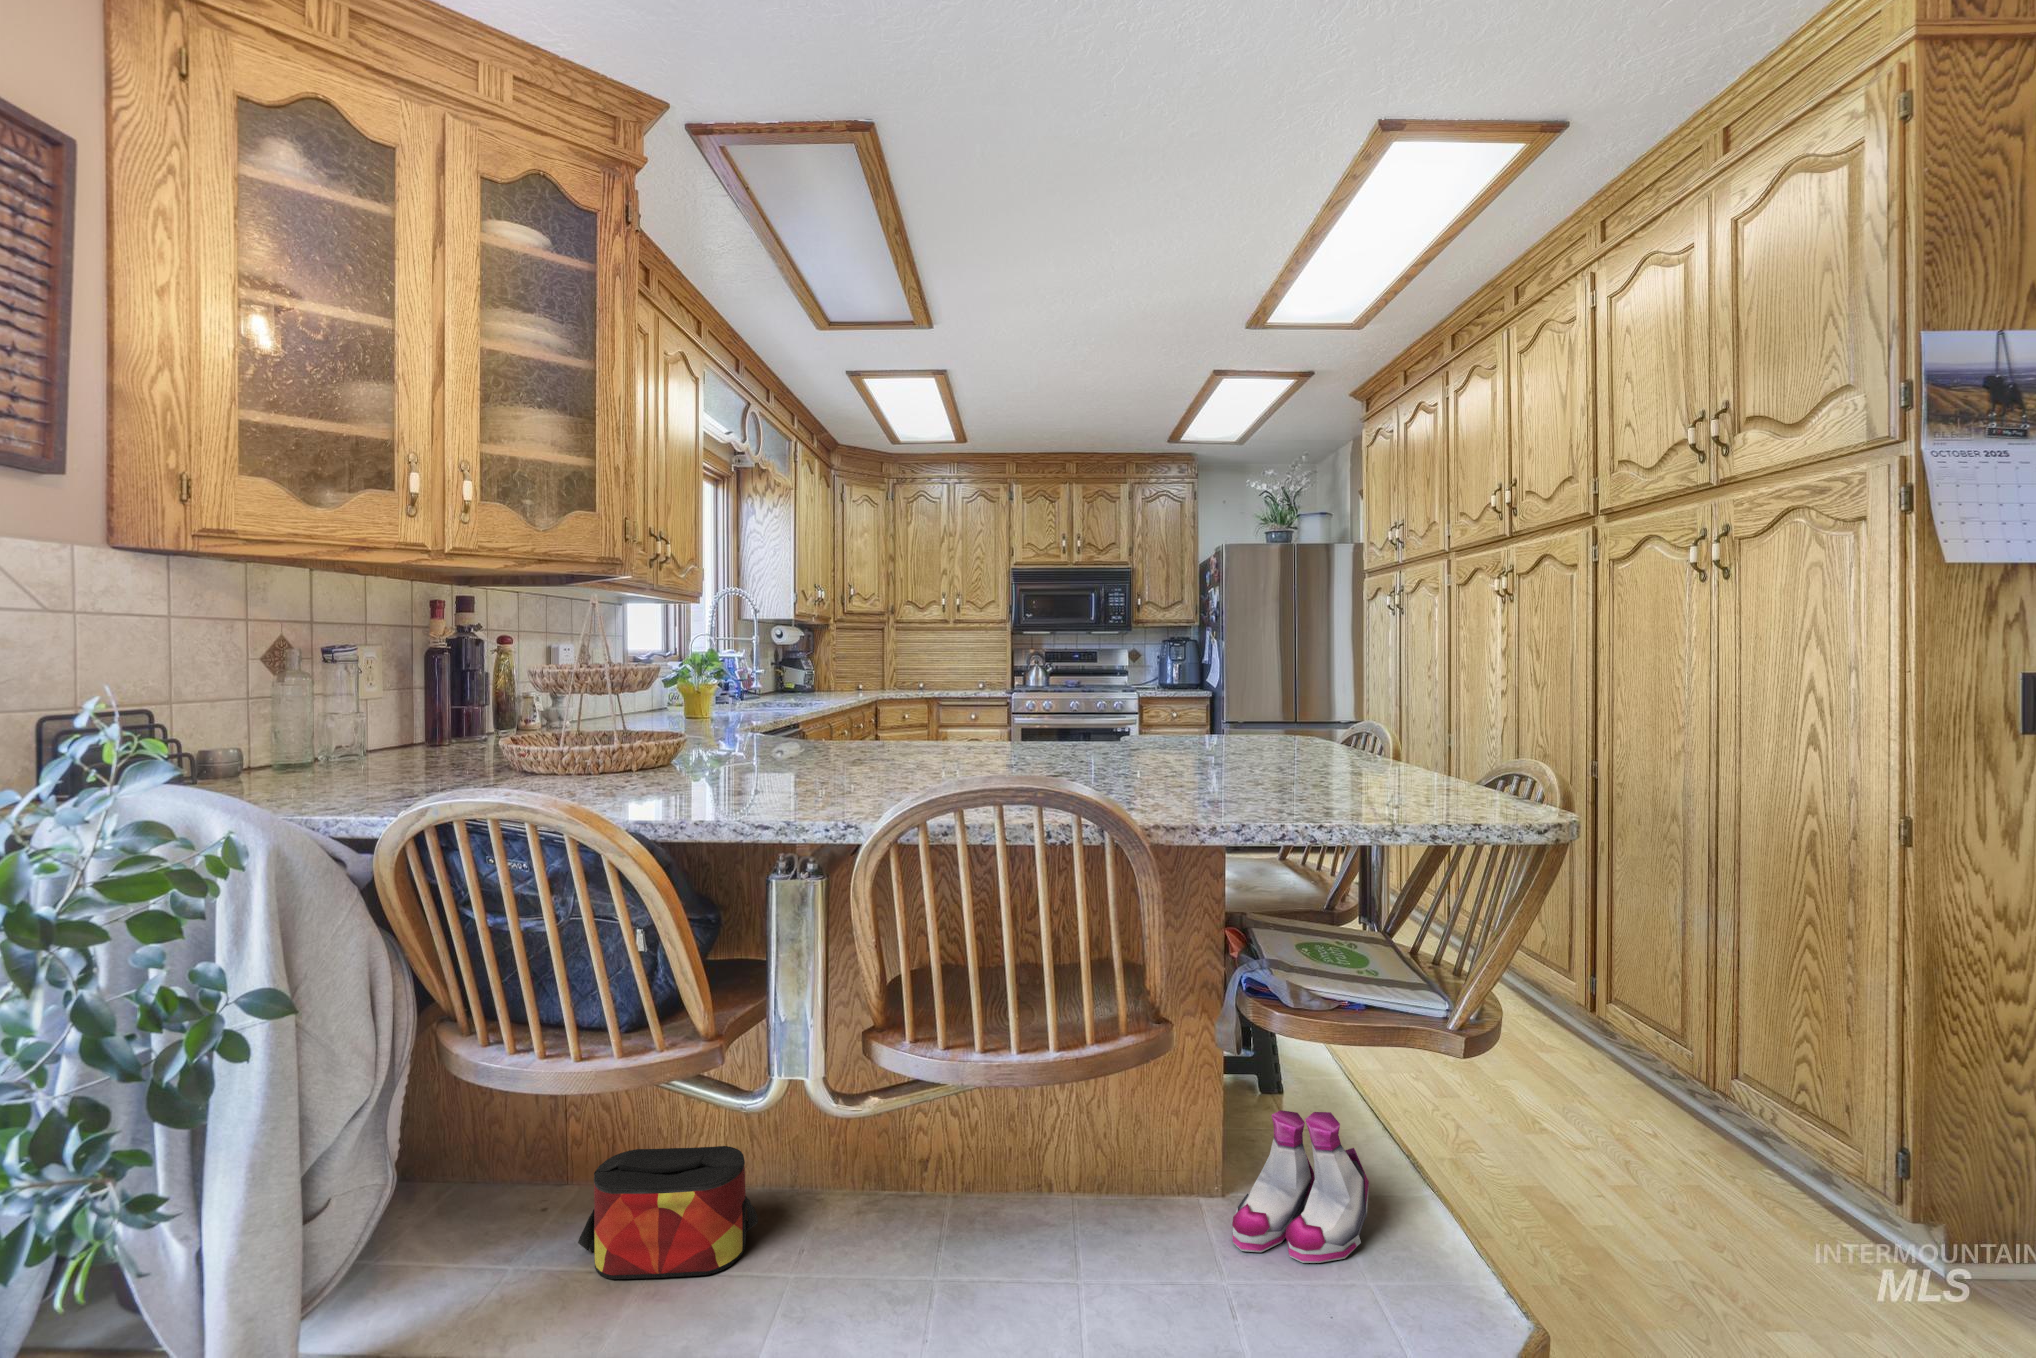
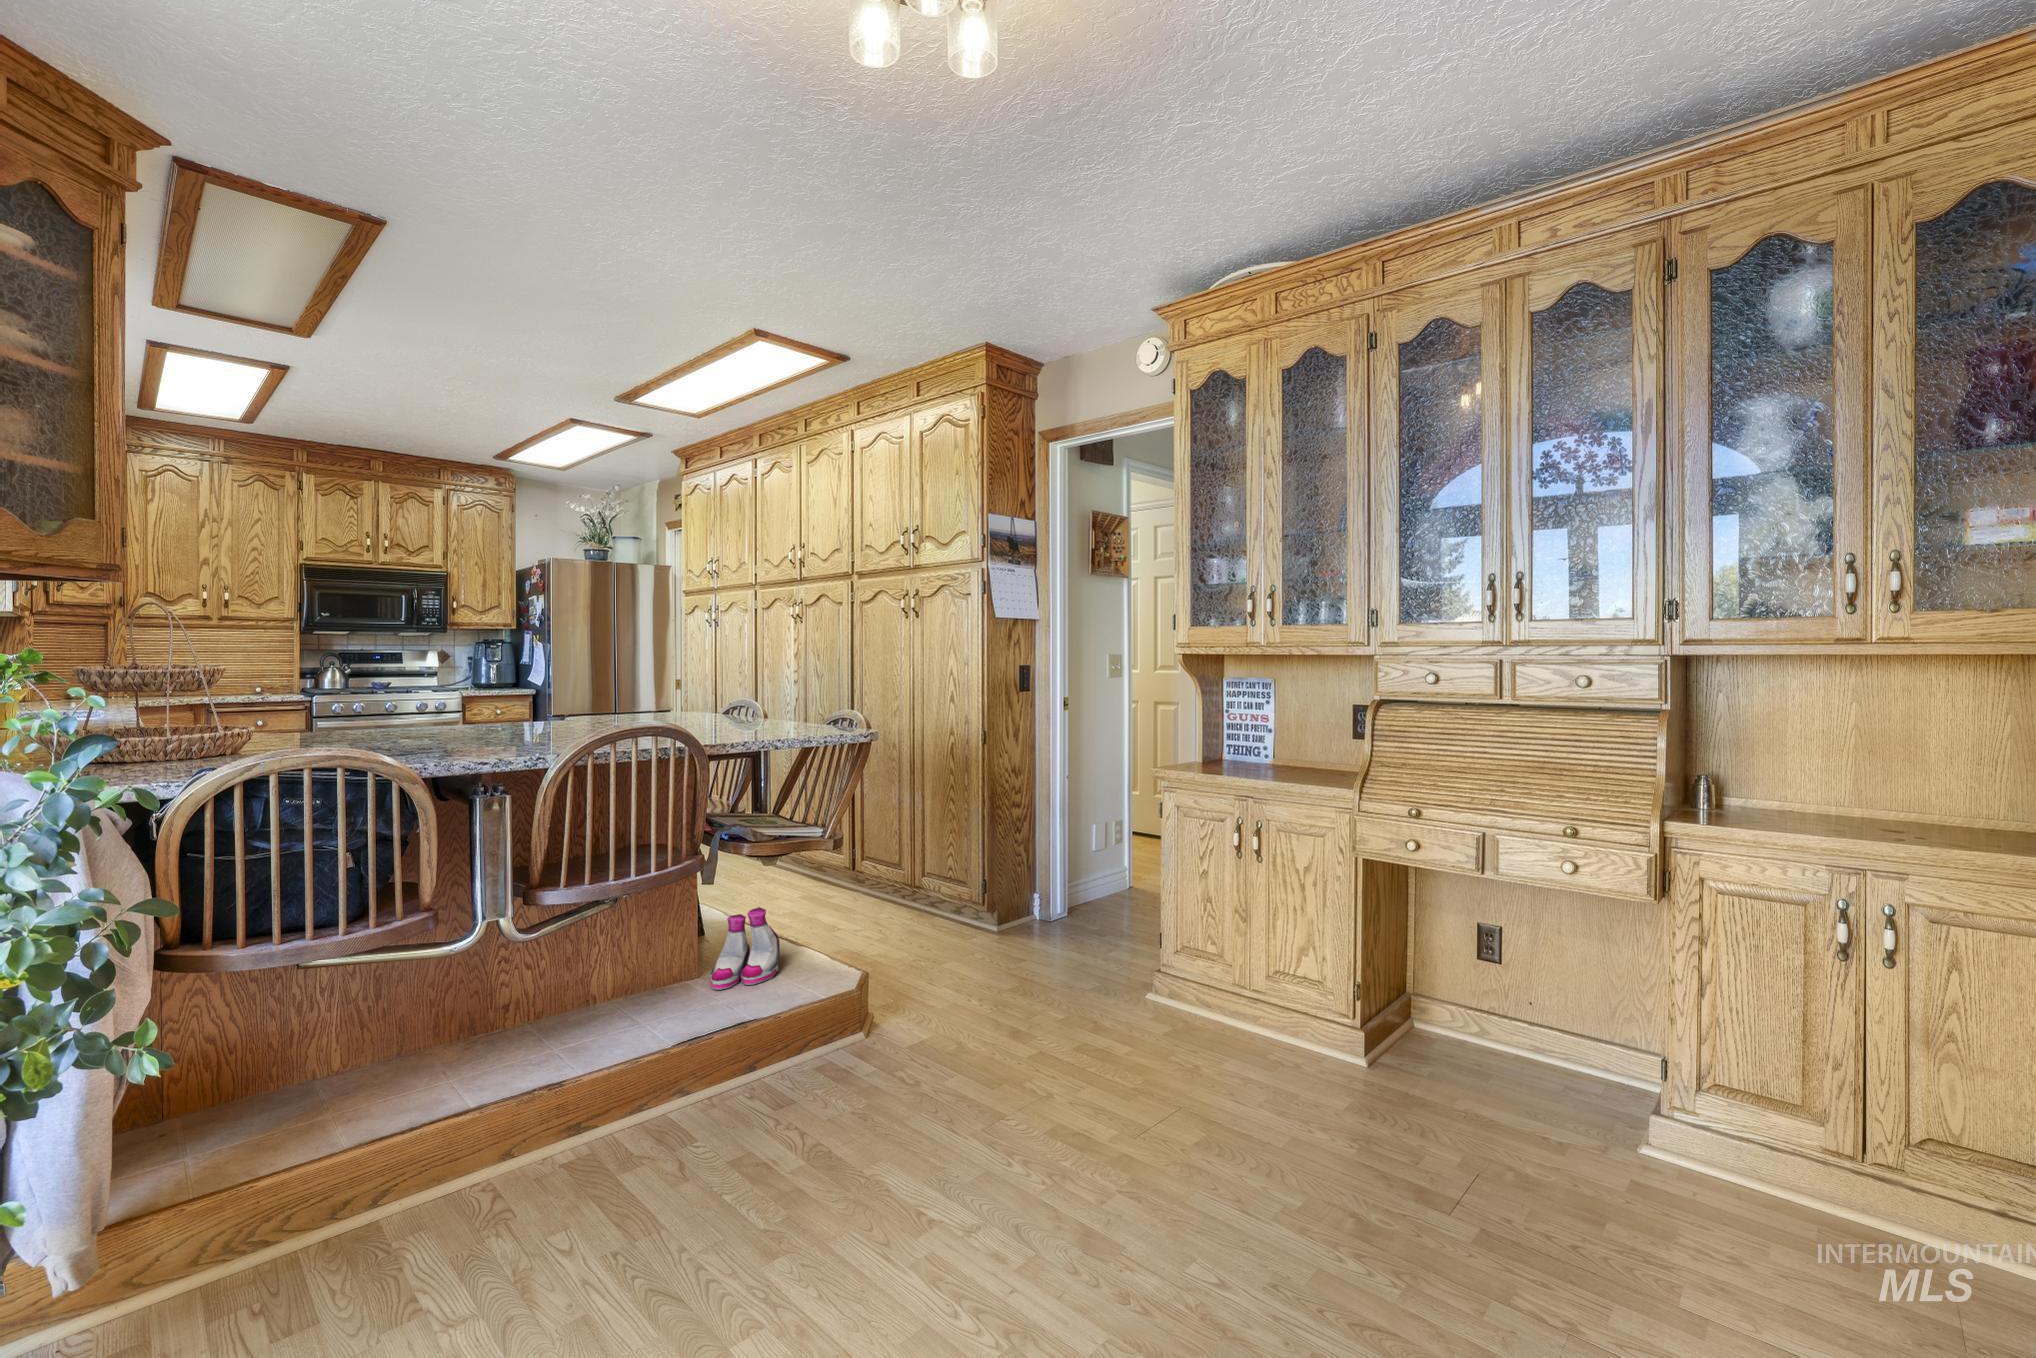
bag: present [578,1146,758,1279] -> none [239,1017,396,1123]

